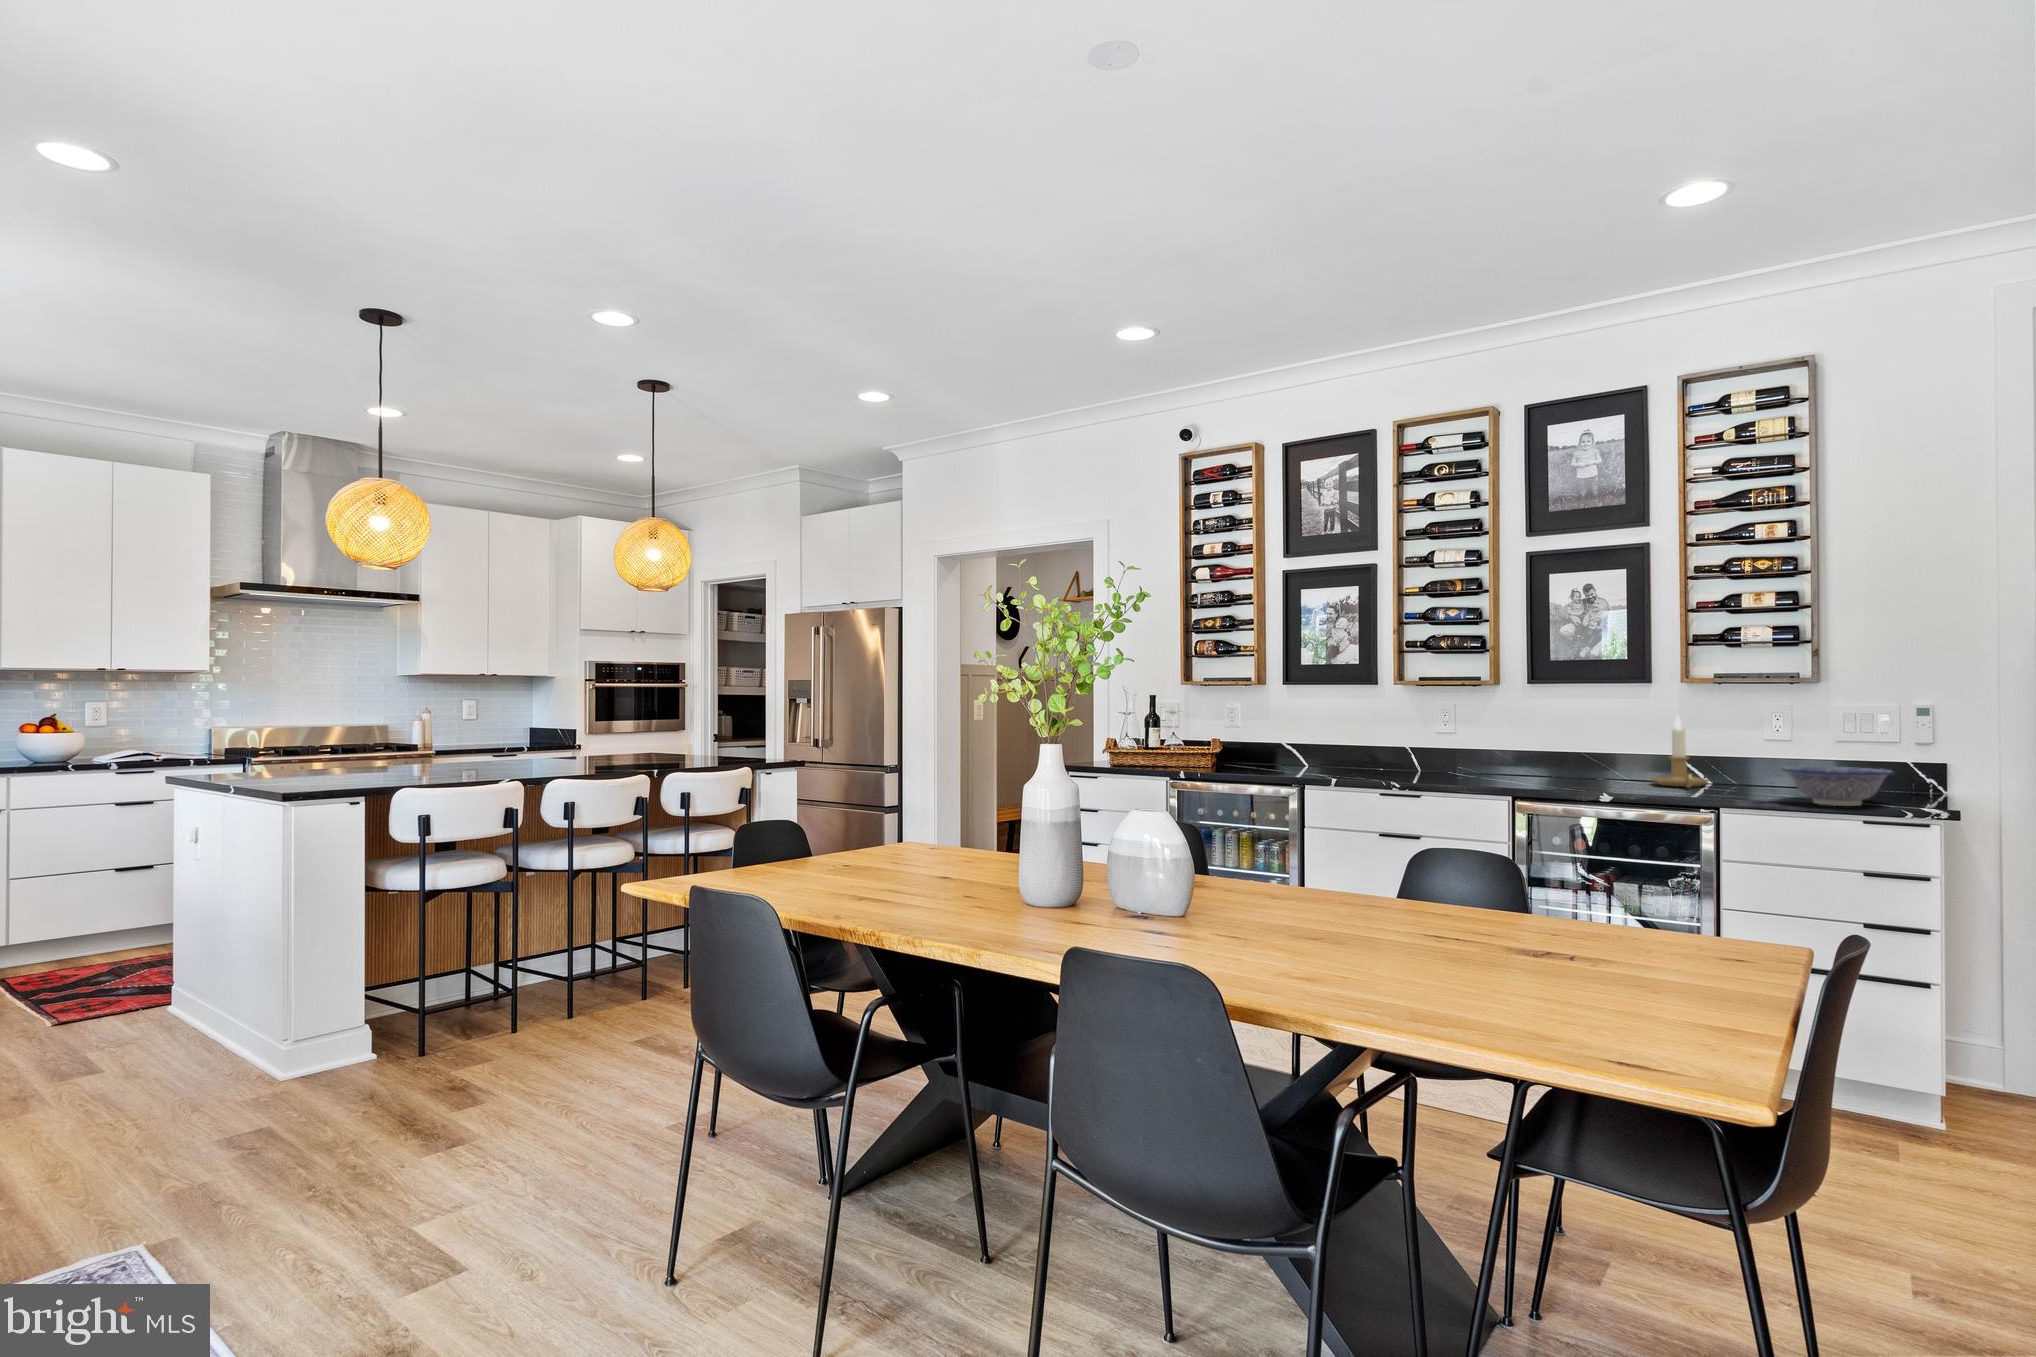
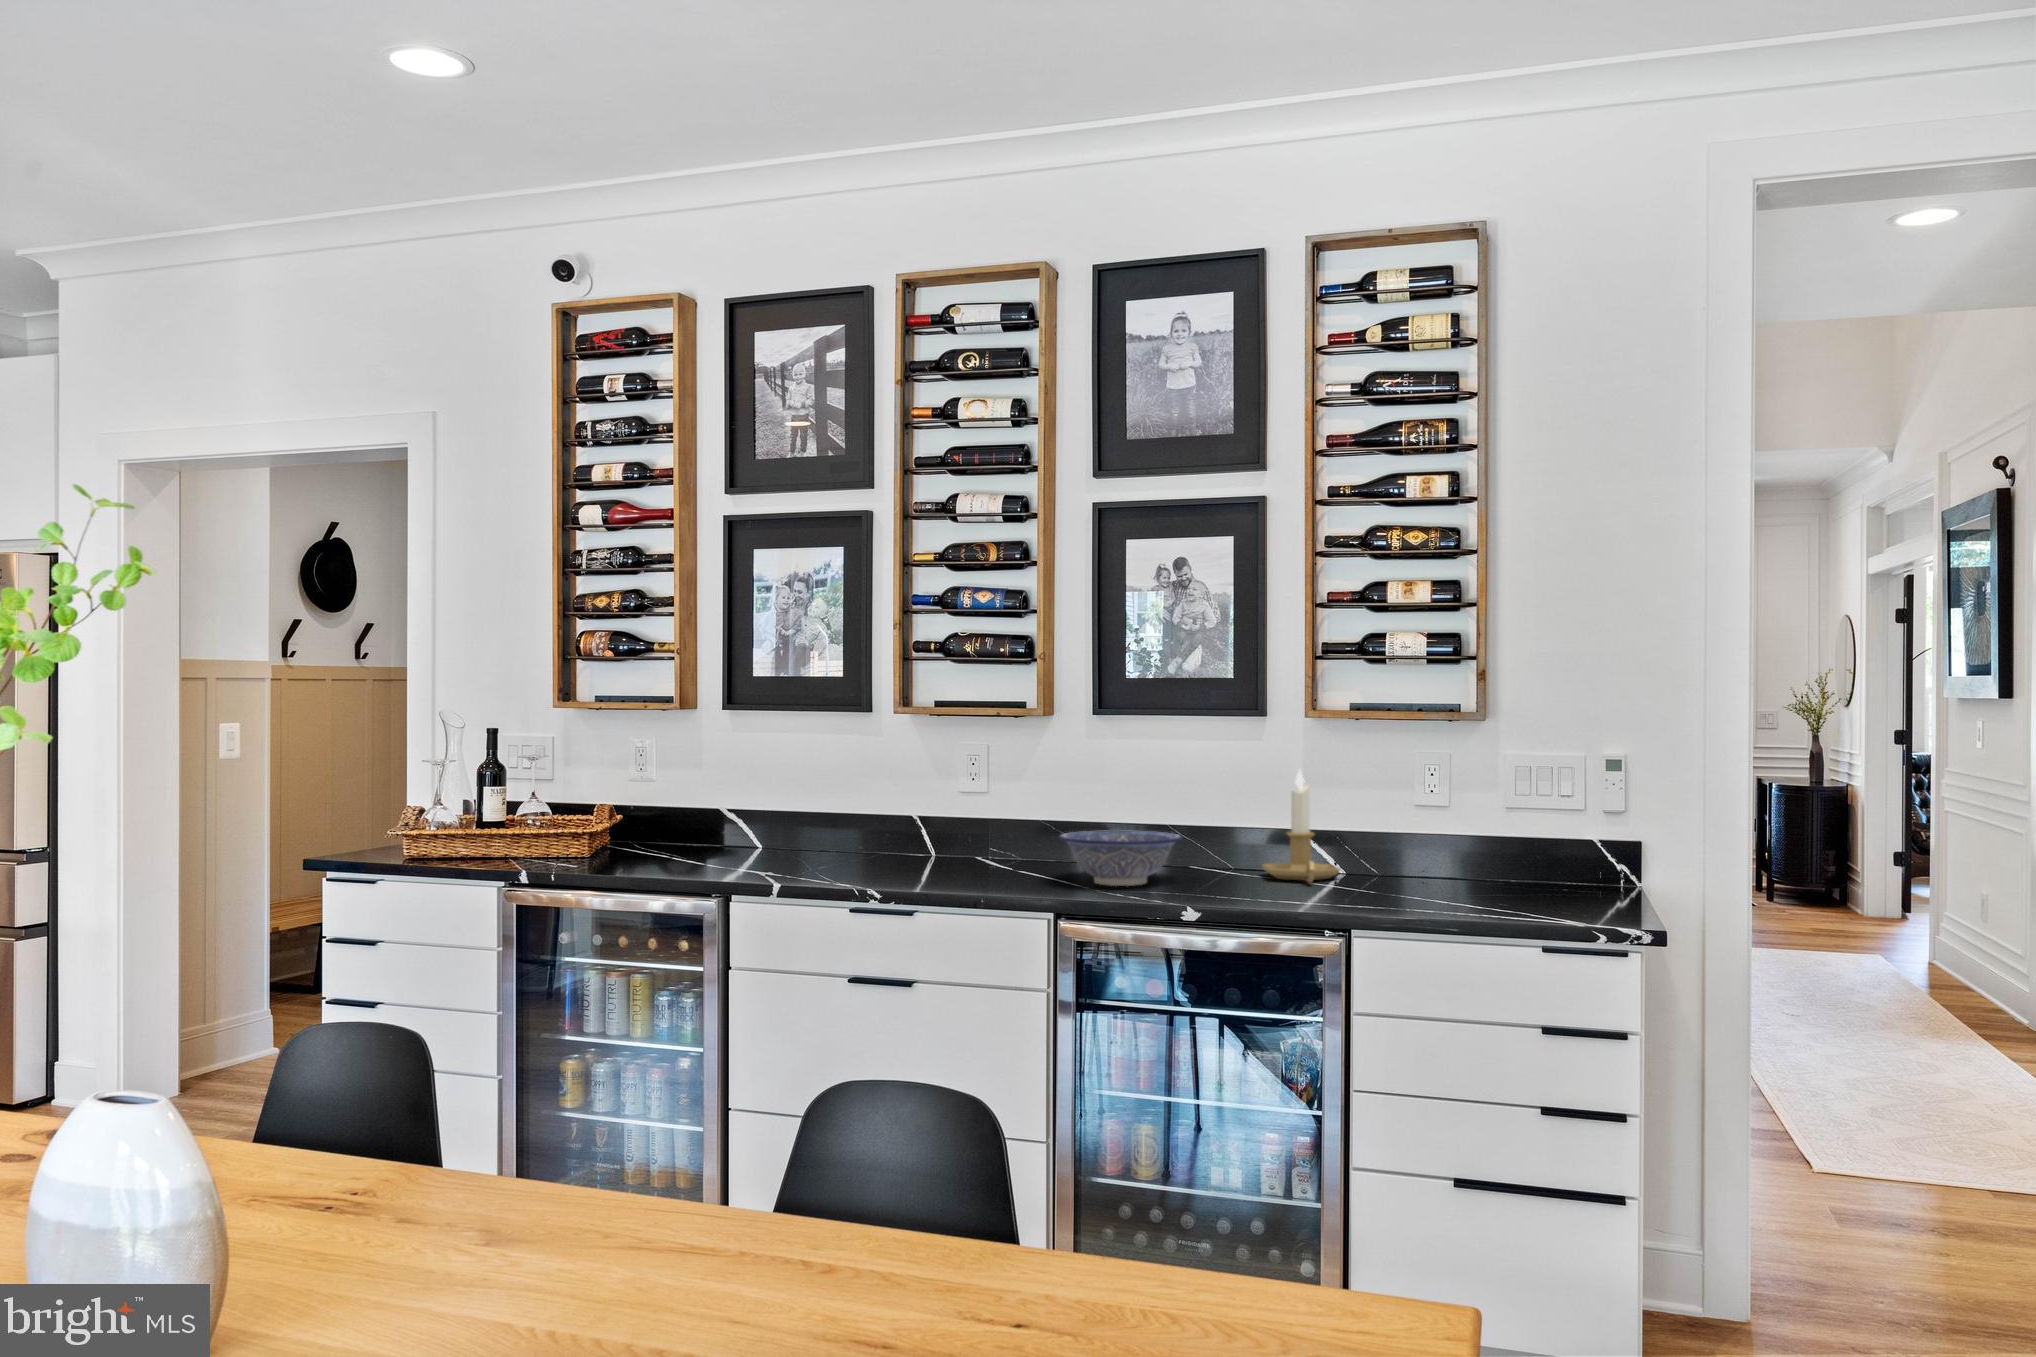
decorative bowl: present [1782,766,1894,806] -> present [1059,830,1182,886]

